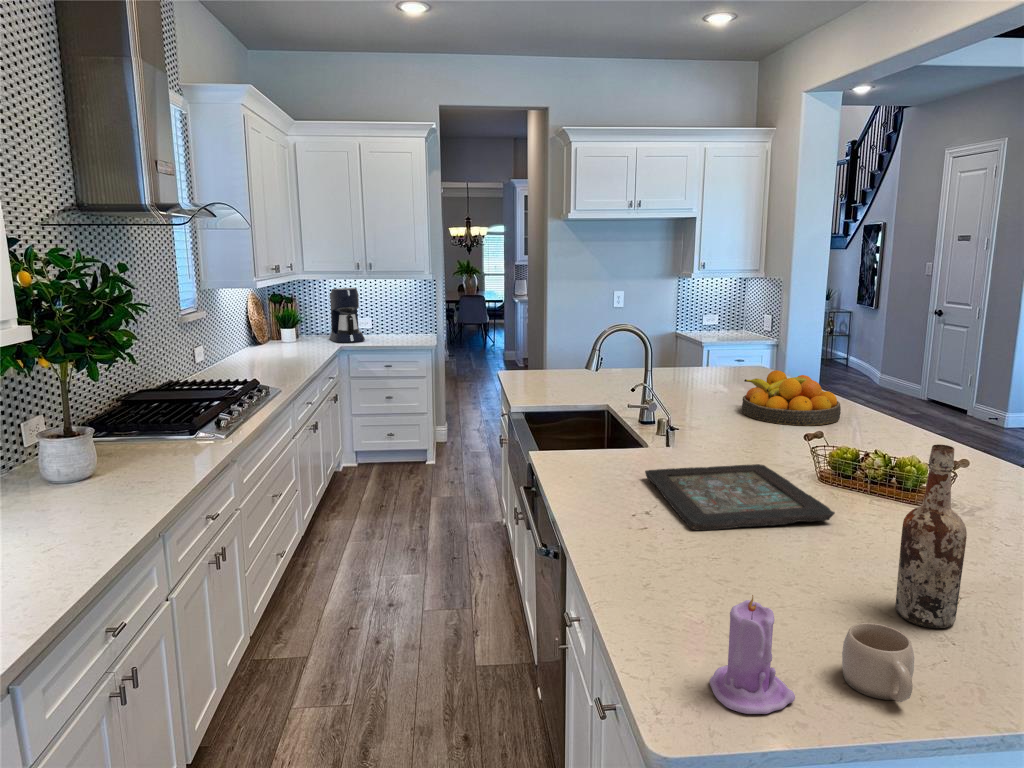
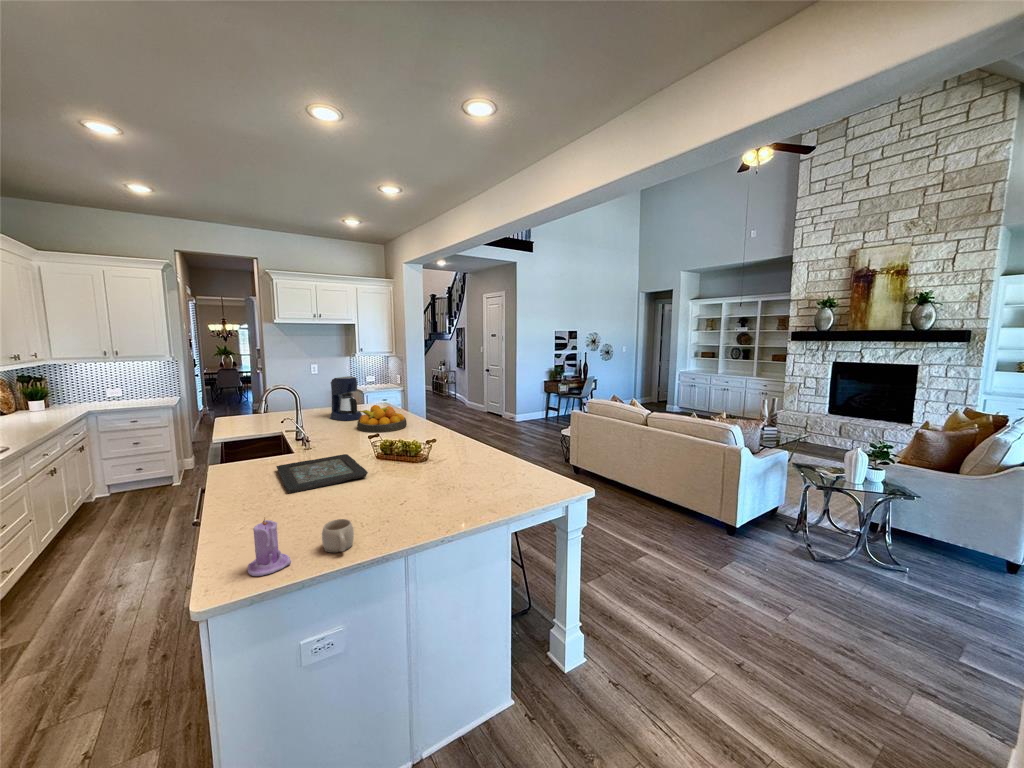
coffee maker: present [330,288,365,343] -> present [330,376,362,421]
wine bottle: present [895,445,967,628] -> none [368,434,395,517]

